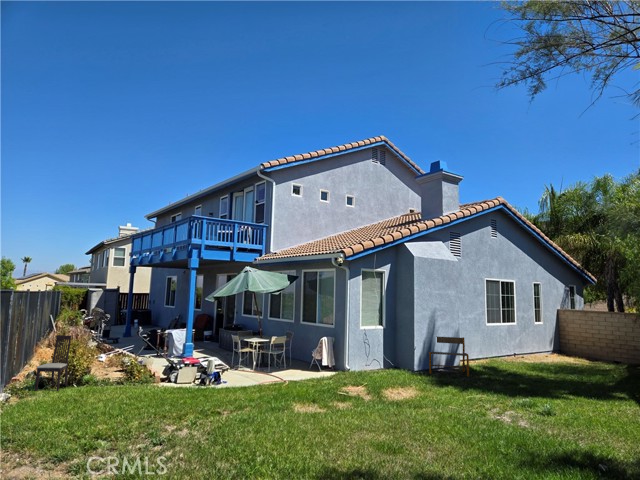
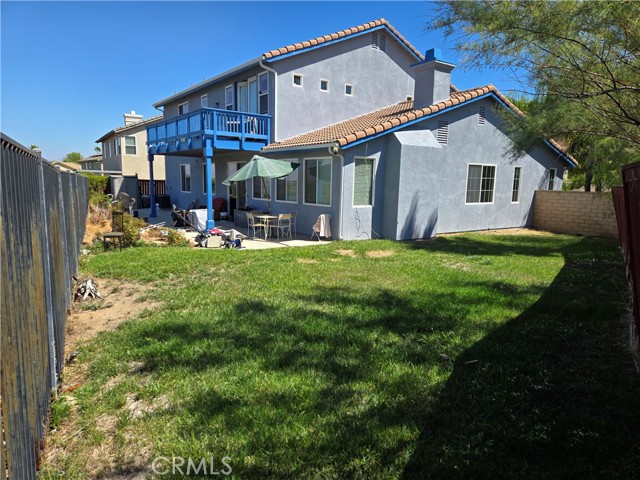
bench: present [429,337,469,376] -> none [409,212,442,244]

